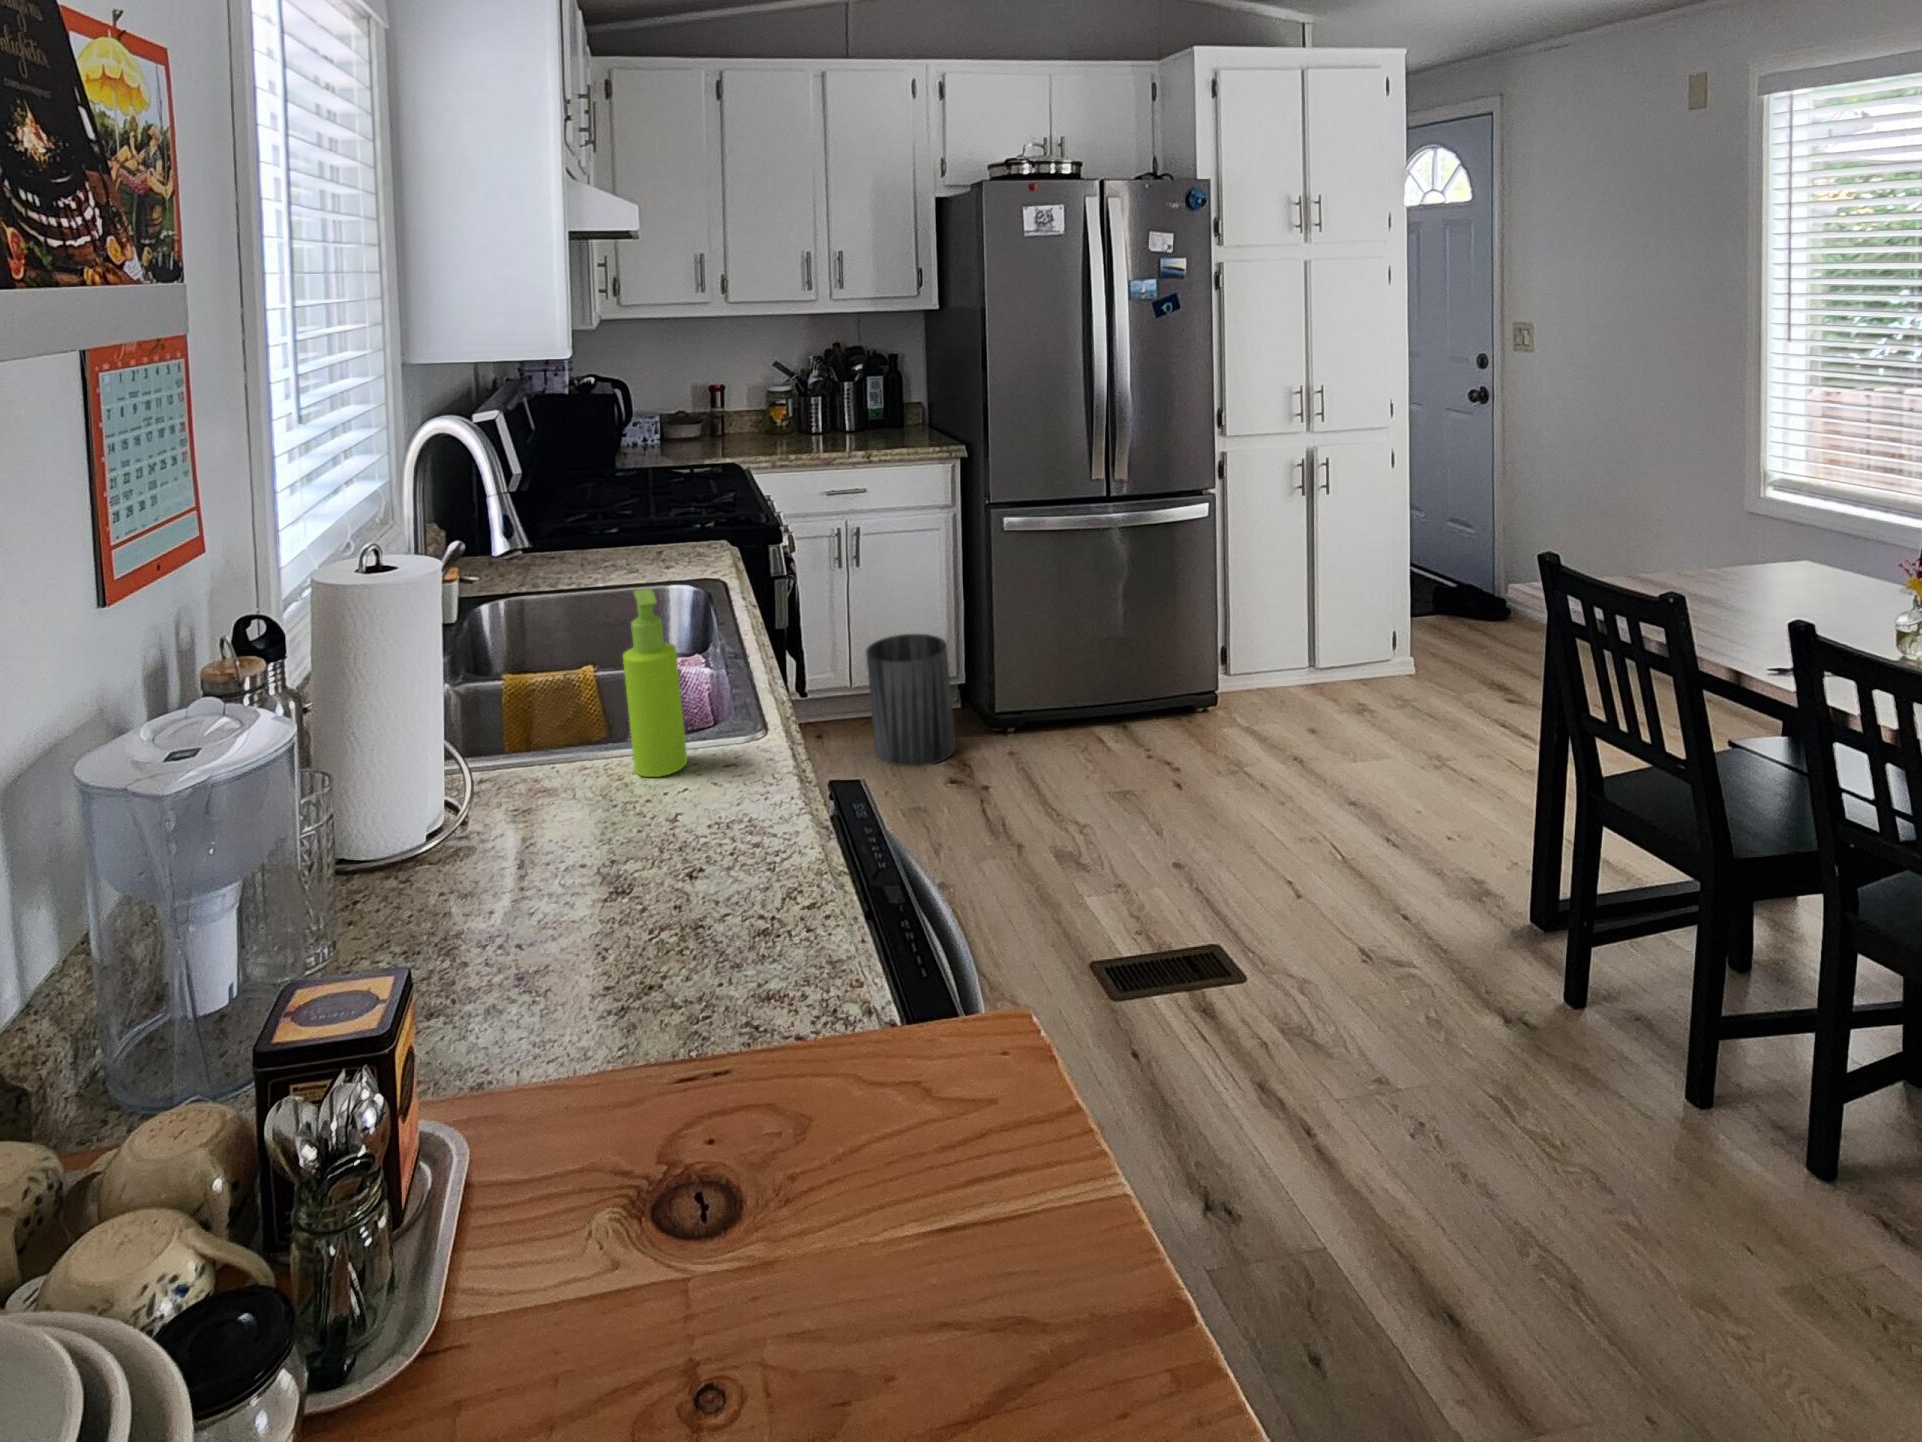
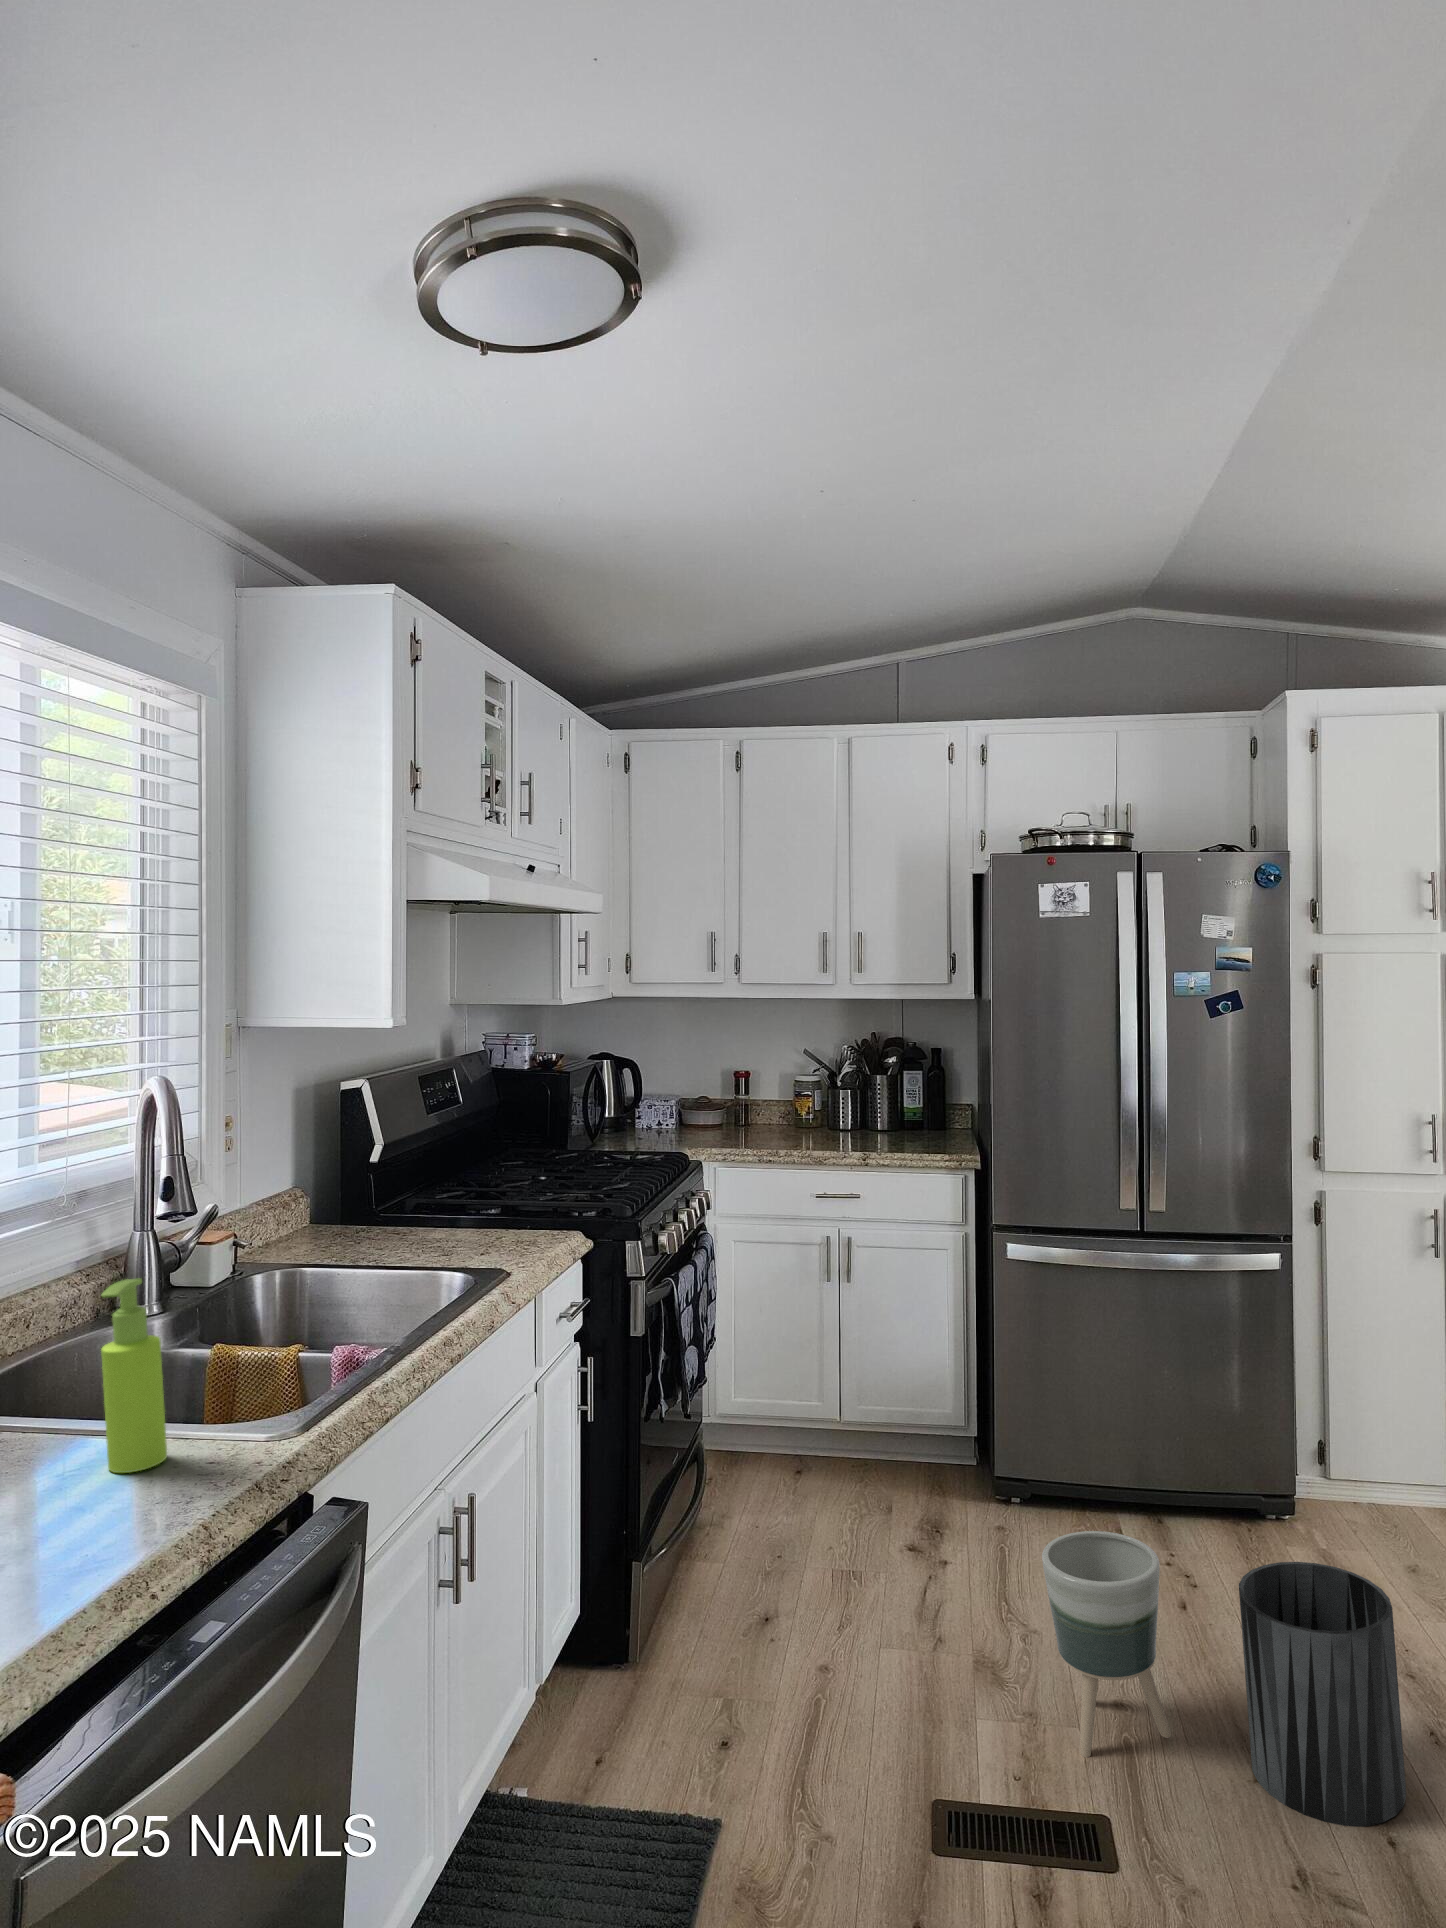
trash can: present [866,634,956,766] -> present [1239,1562,1406,1827]
planter: none [1129,731,1230,908] -> present [1042,1531,1171,1758]

